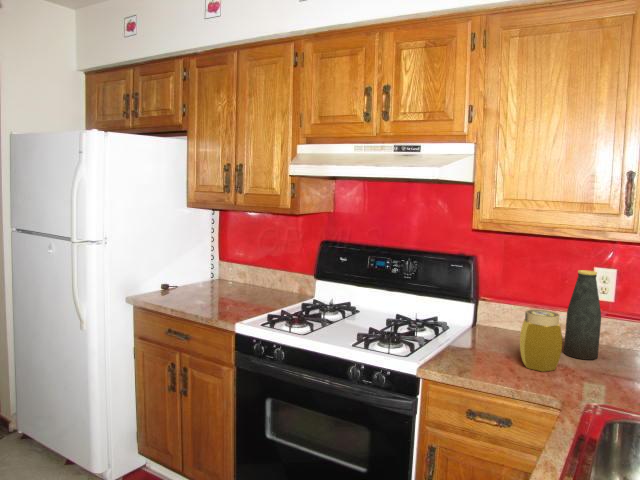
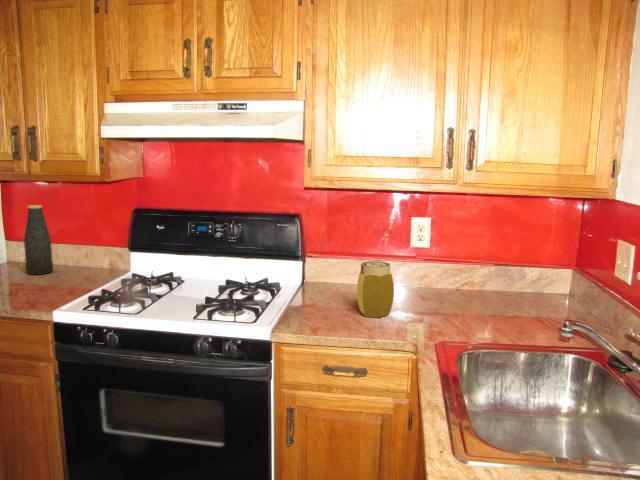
bottle: present [564,270,601,360] -> present [24,205,53,275]

